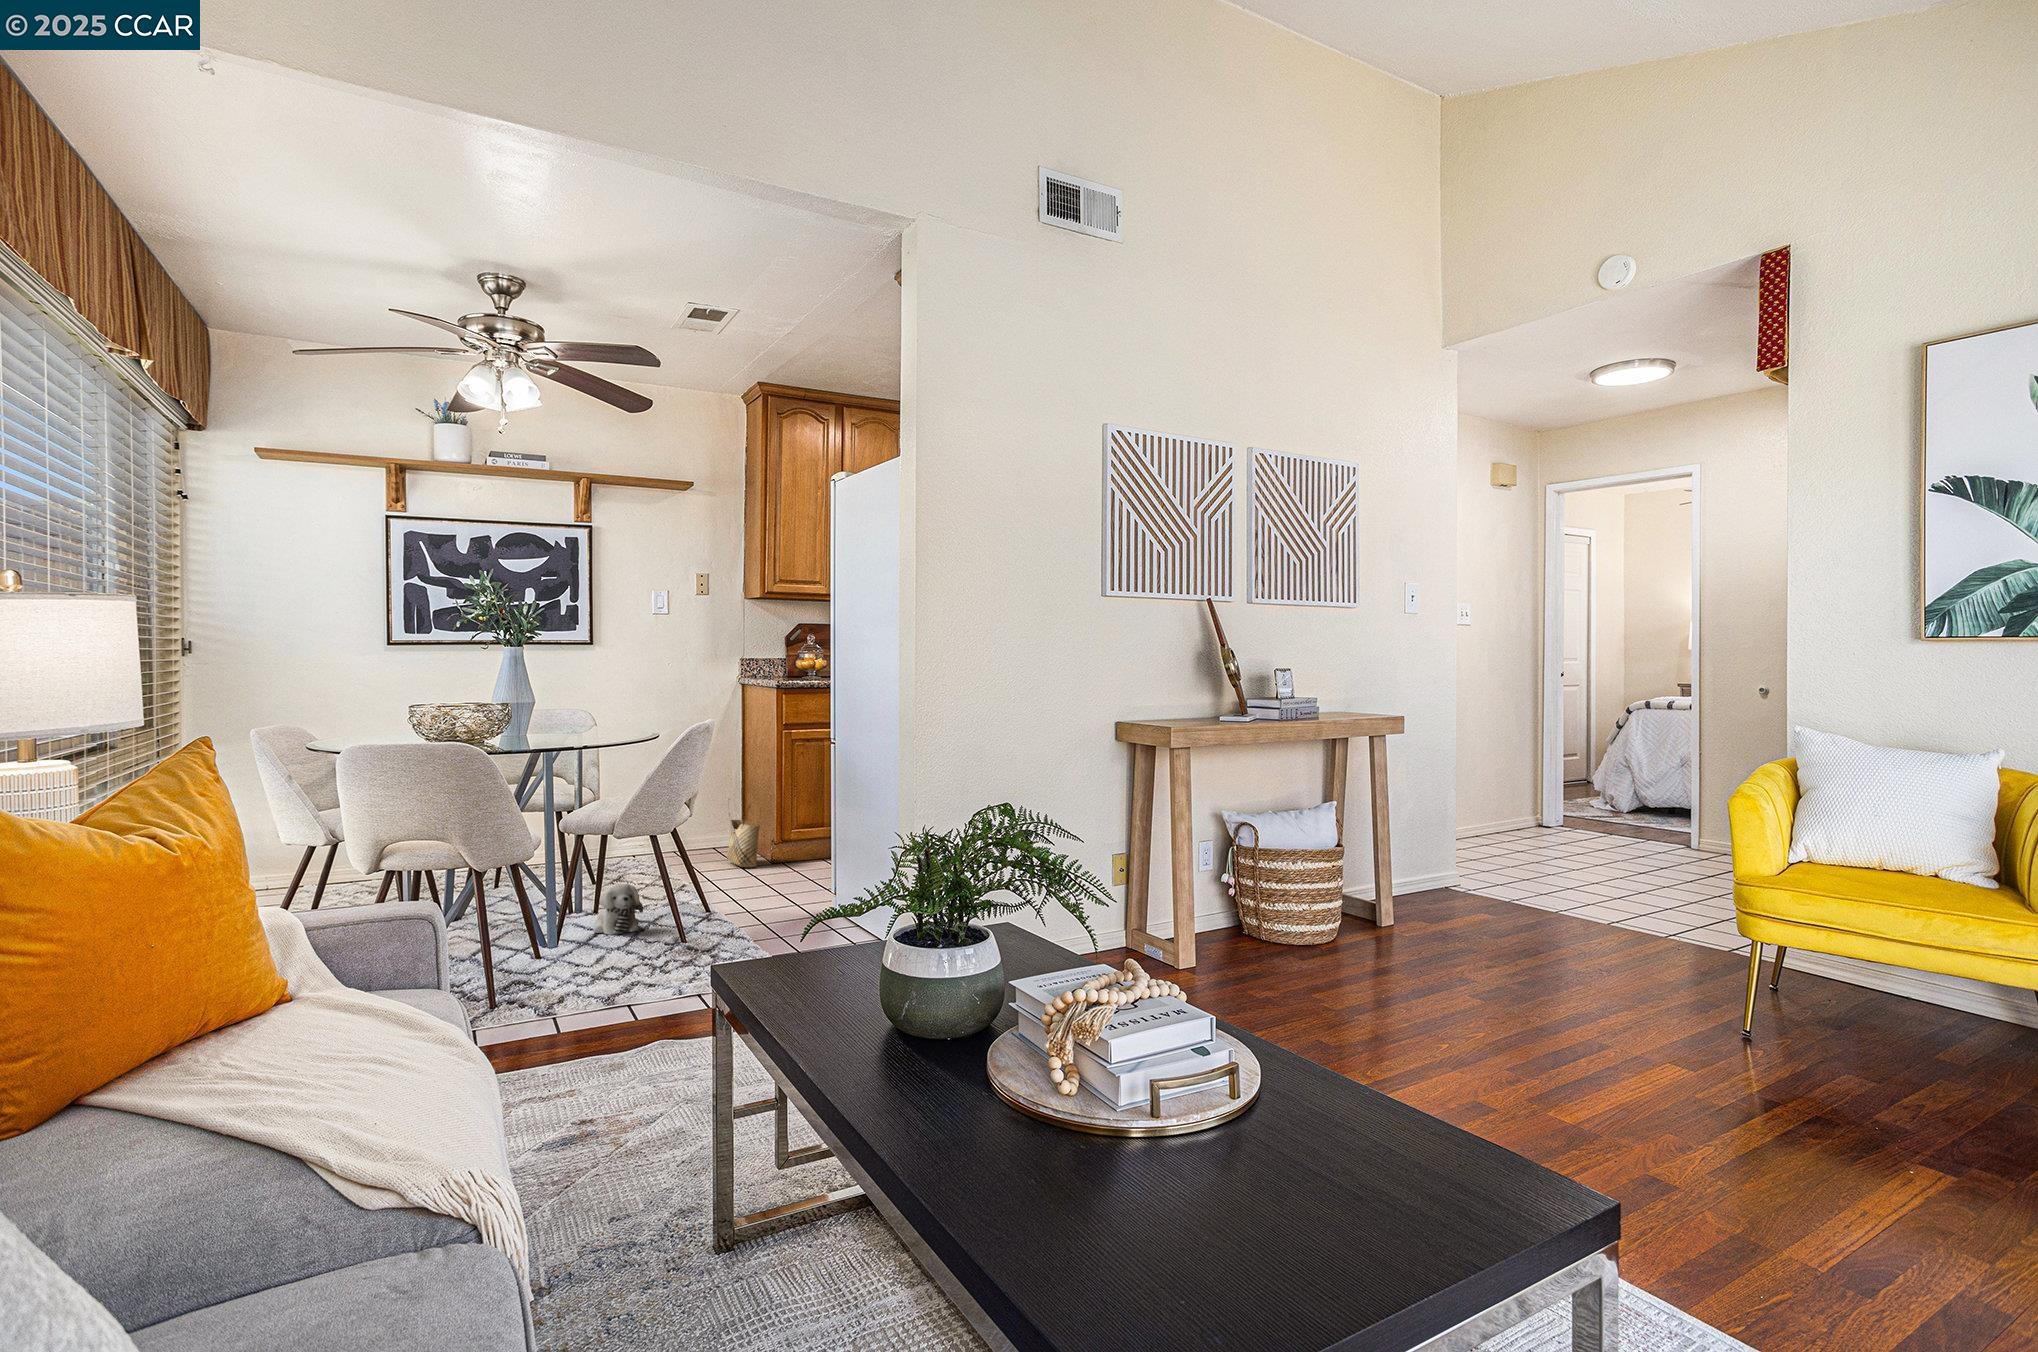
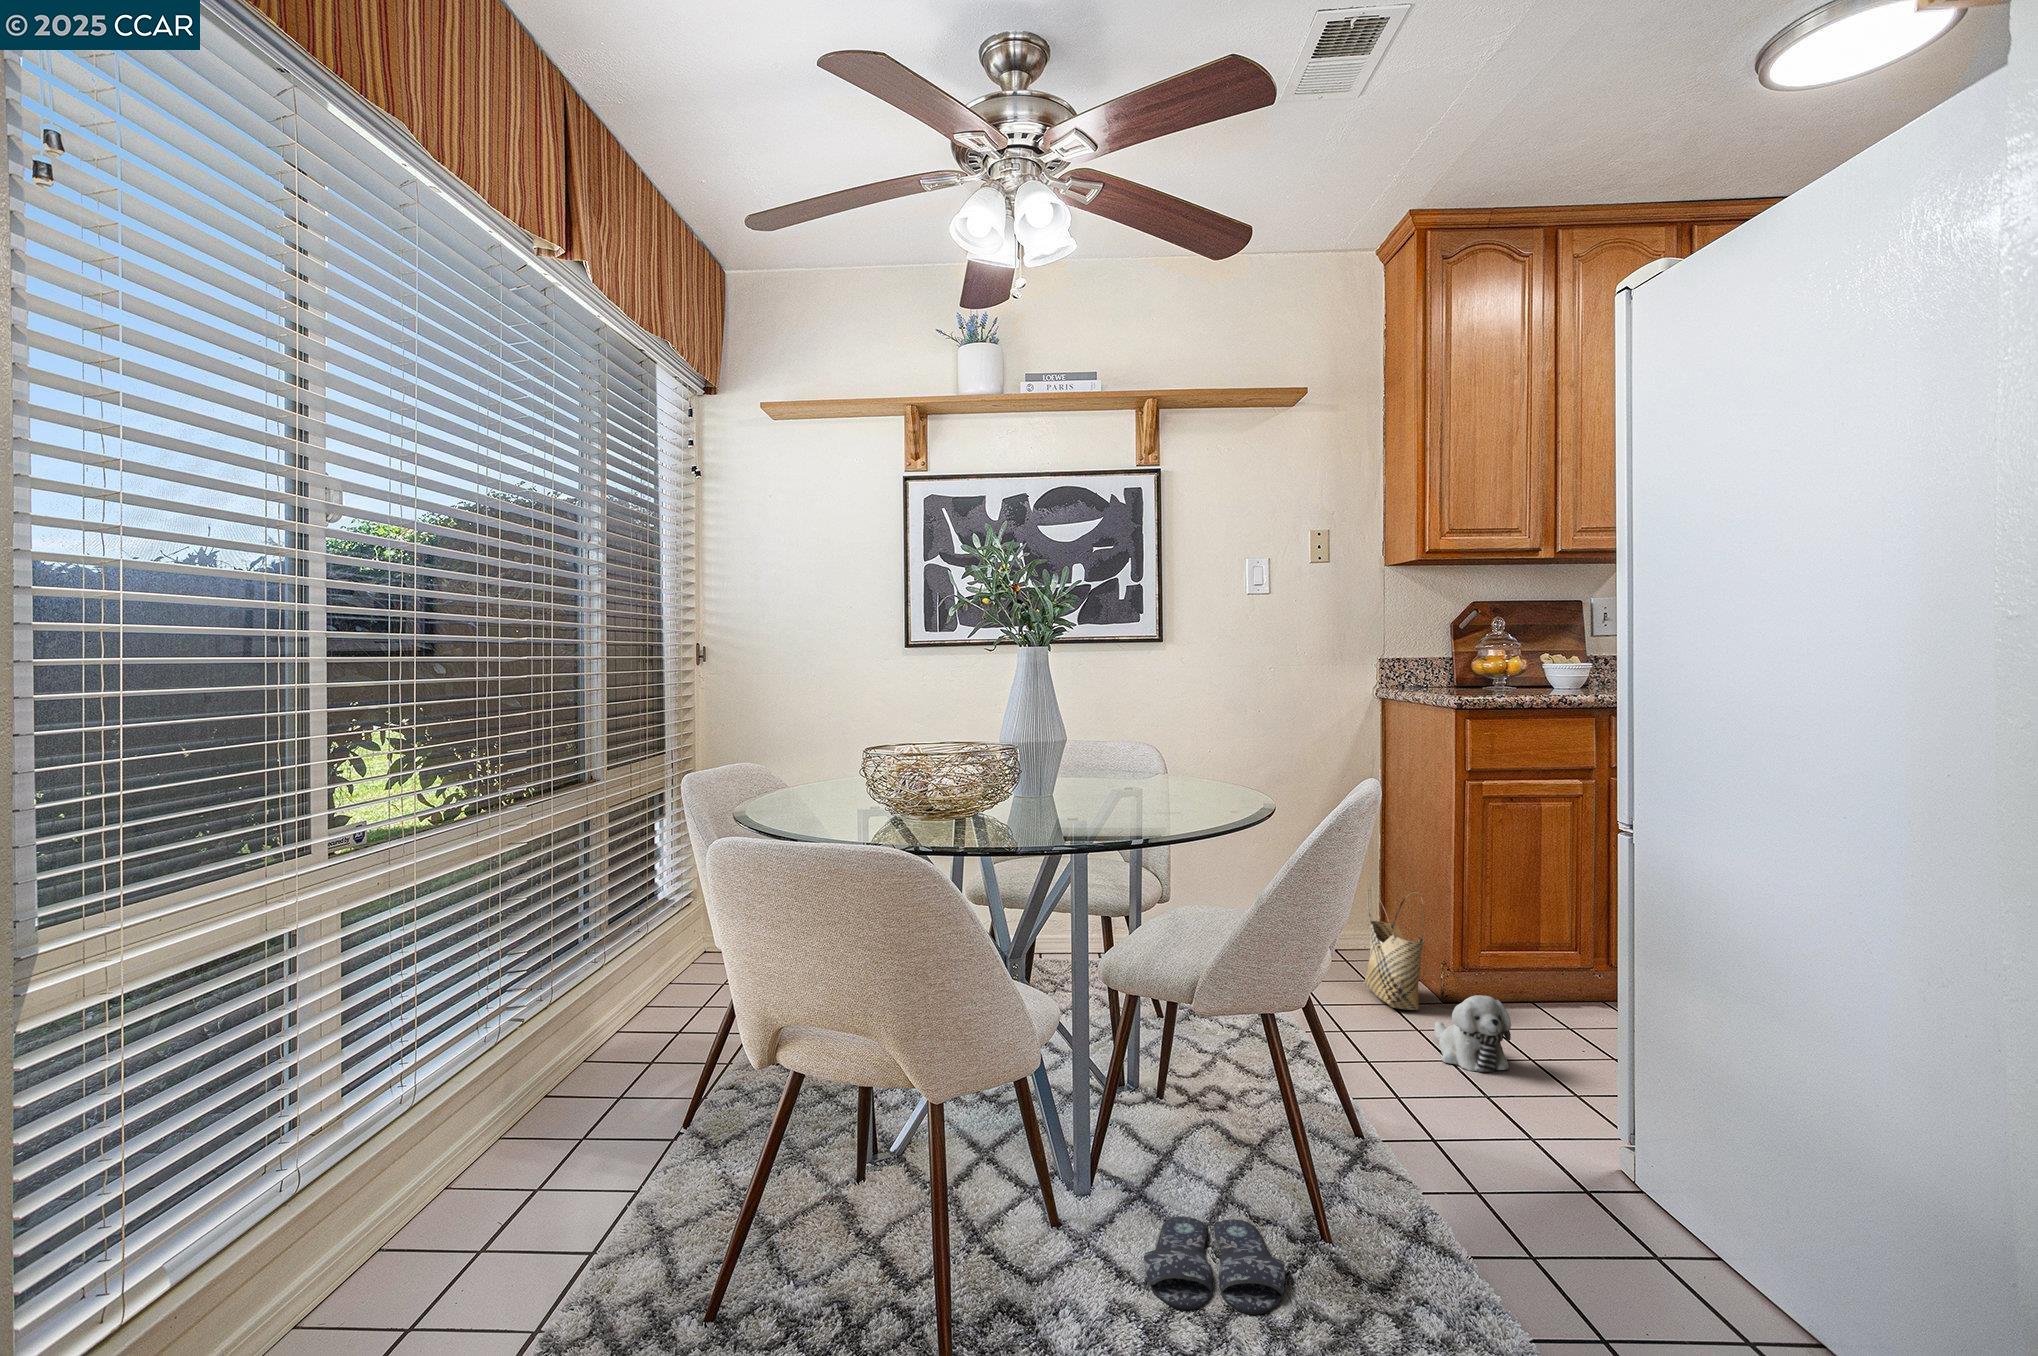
plush toy: present [594,884,643,935] -> present [1434,995,1511,1072]
slippers: none [587,939,660,964] -> present [1144,1216,1285,1315]

